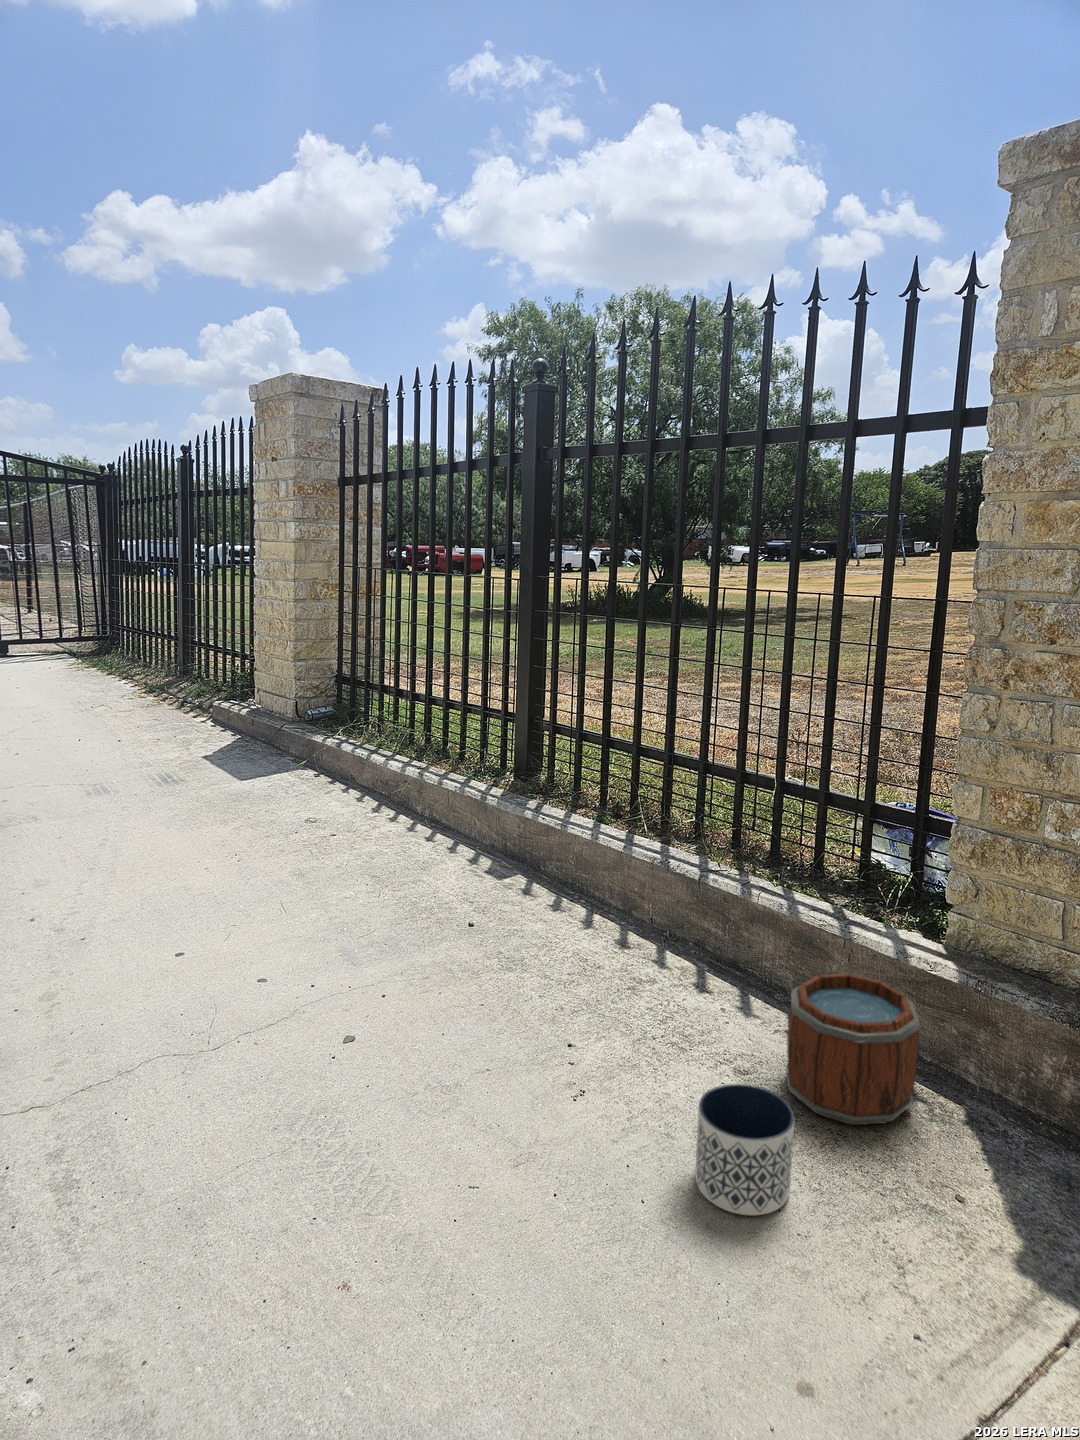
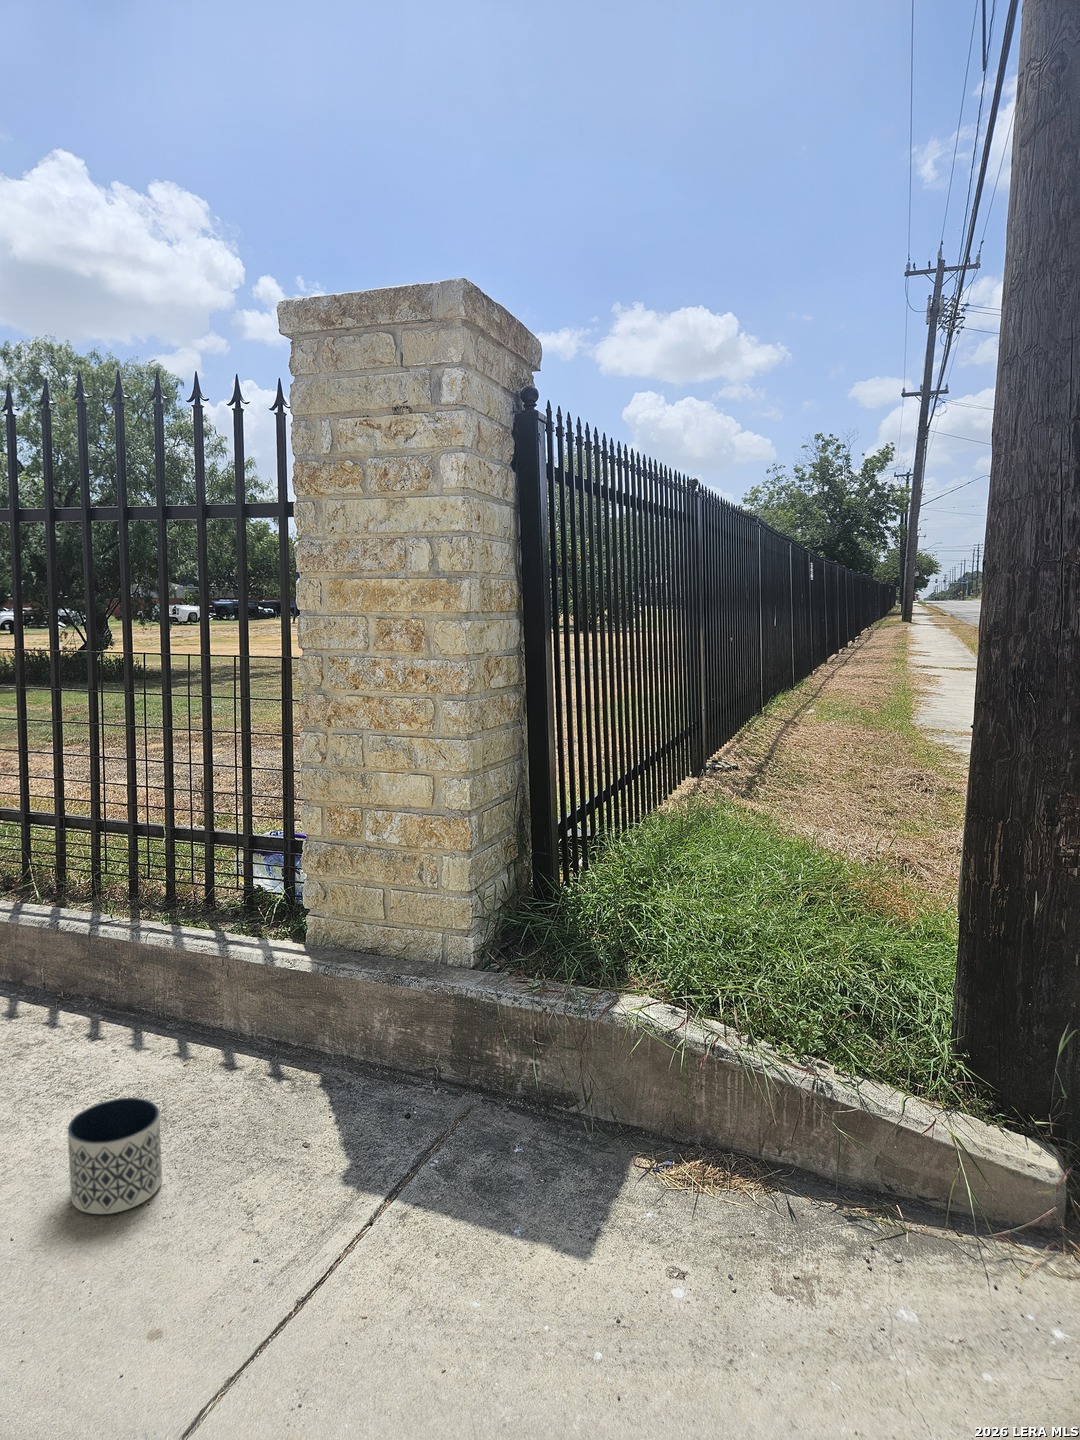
bucket: present [786,974,920,1125] -> none [166,986,279,1114]

